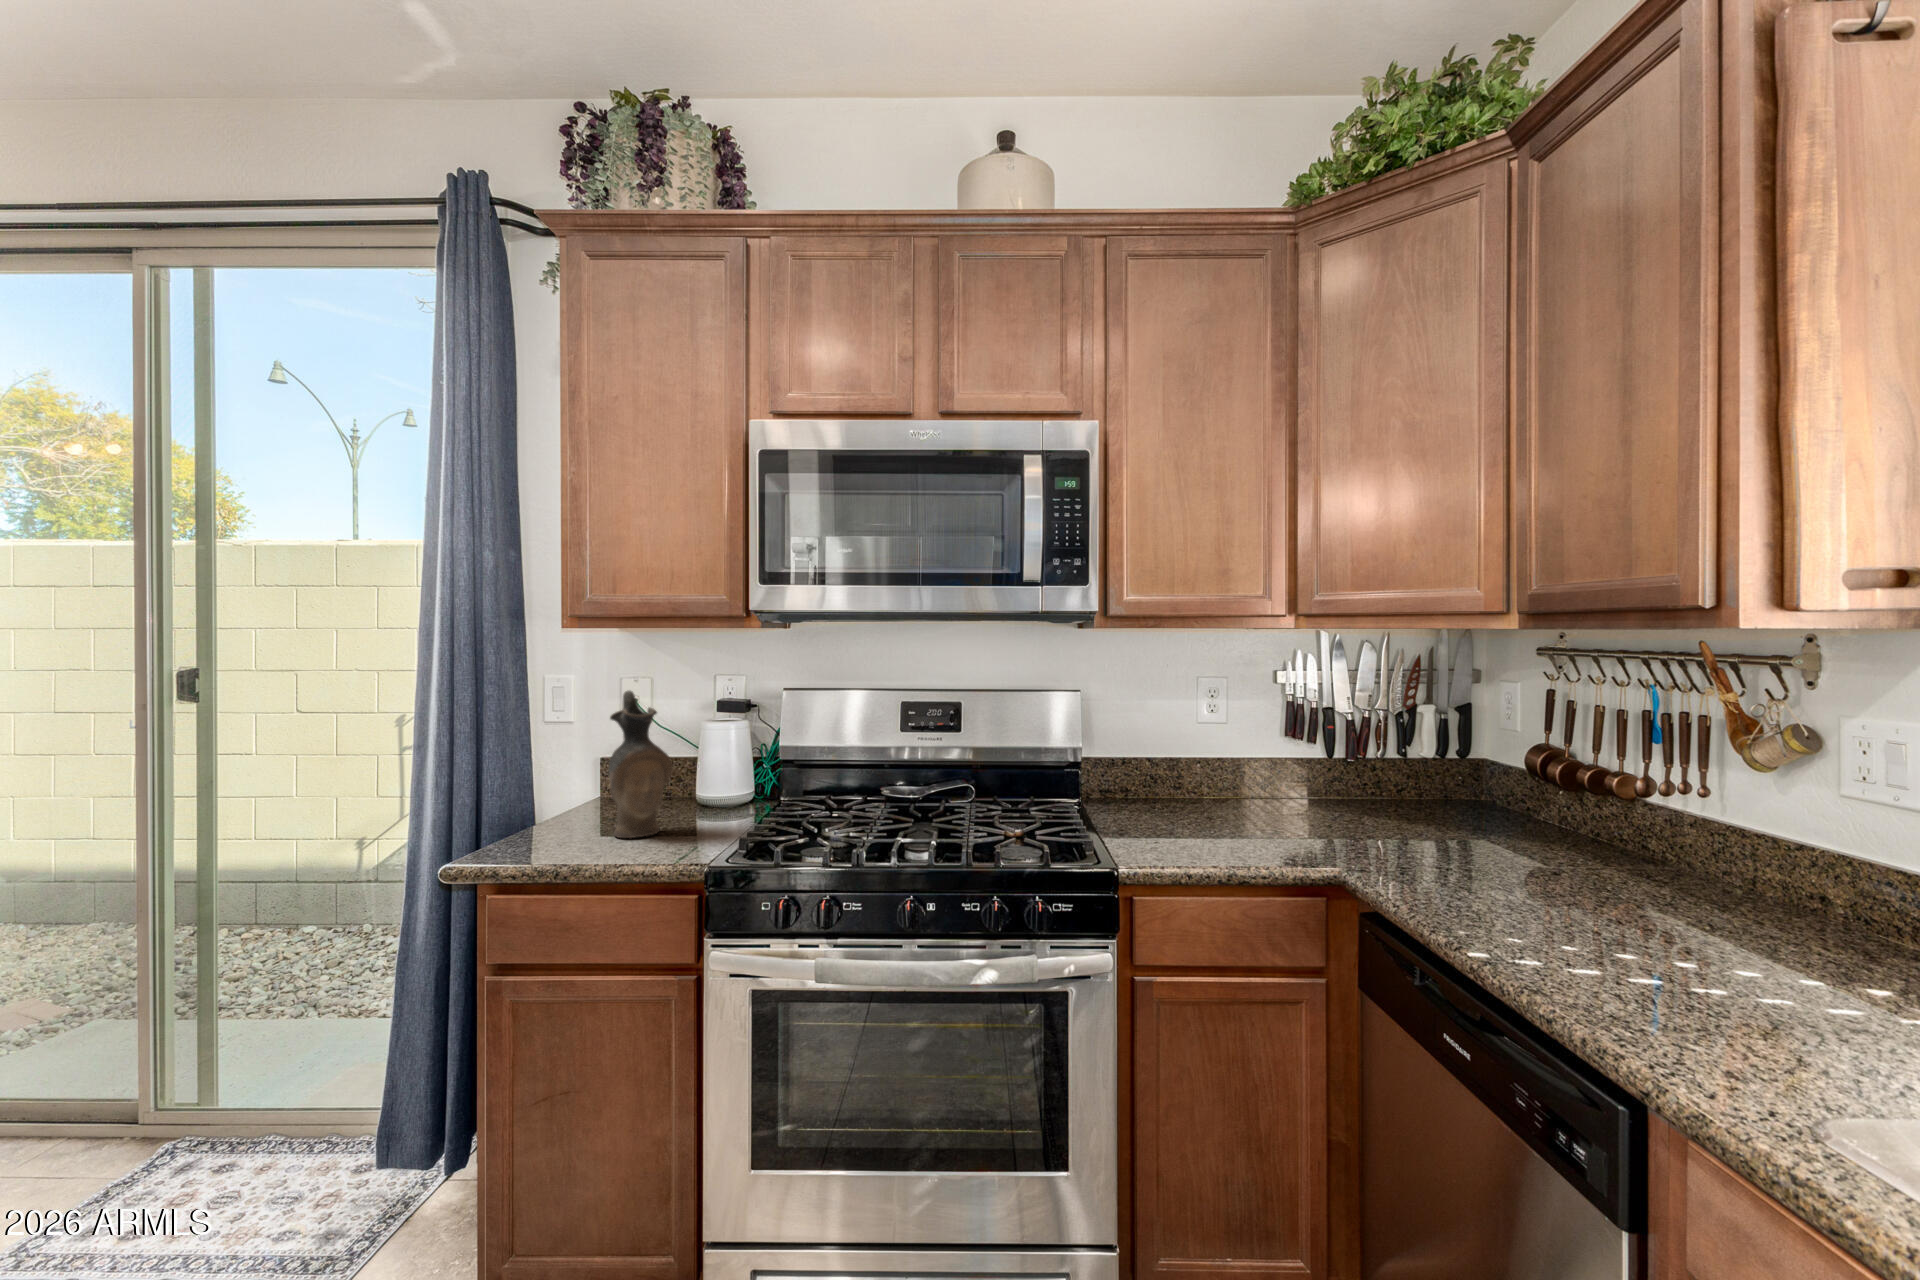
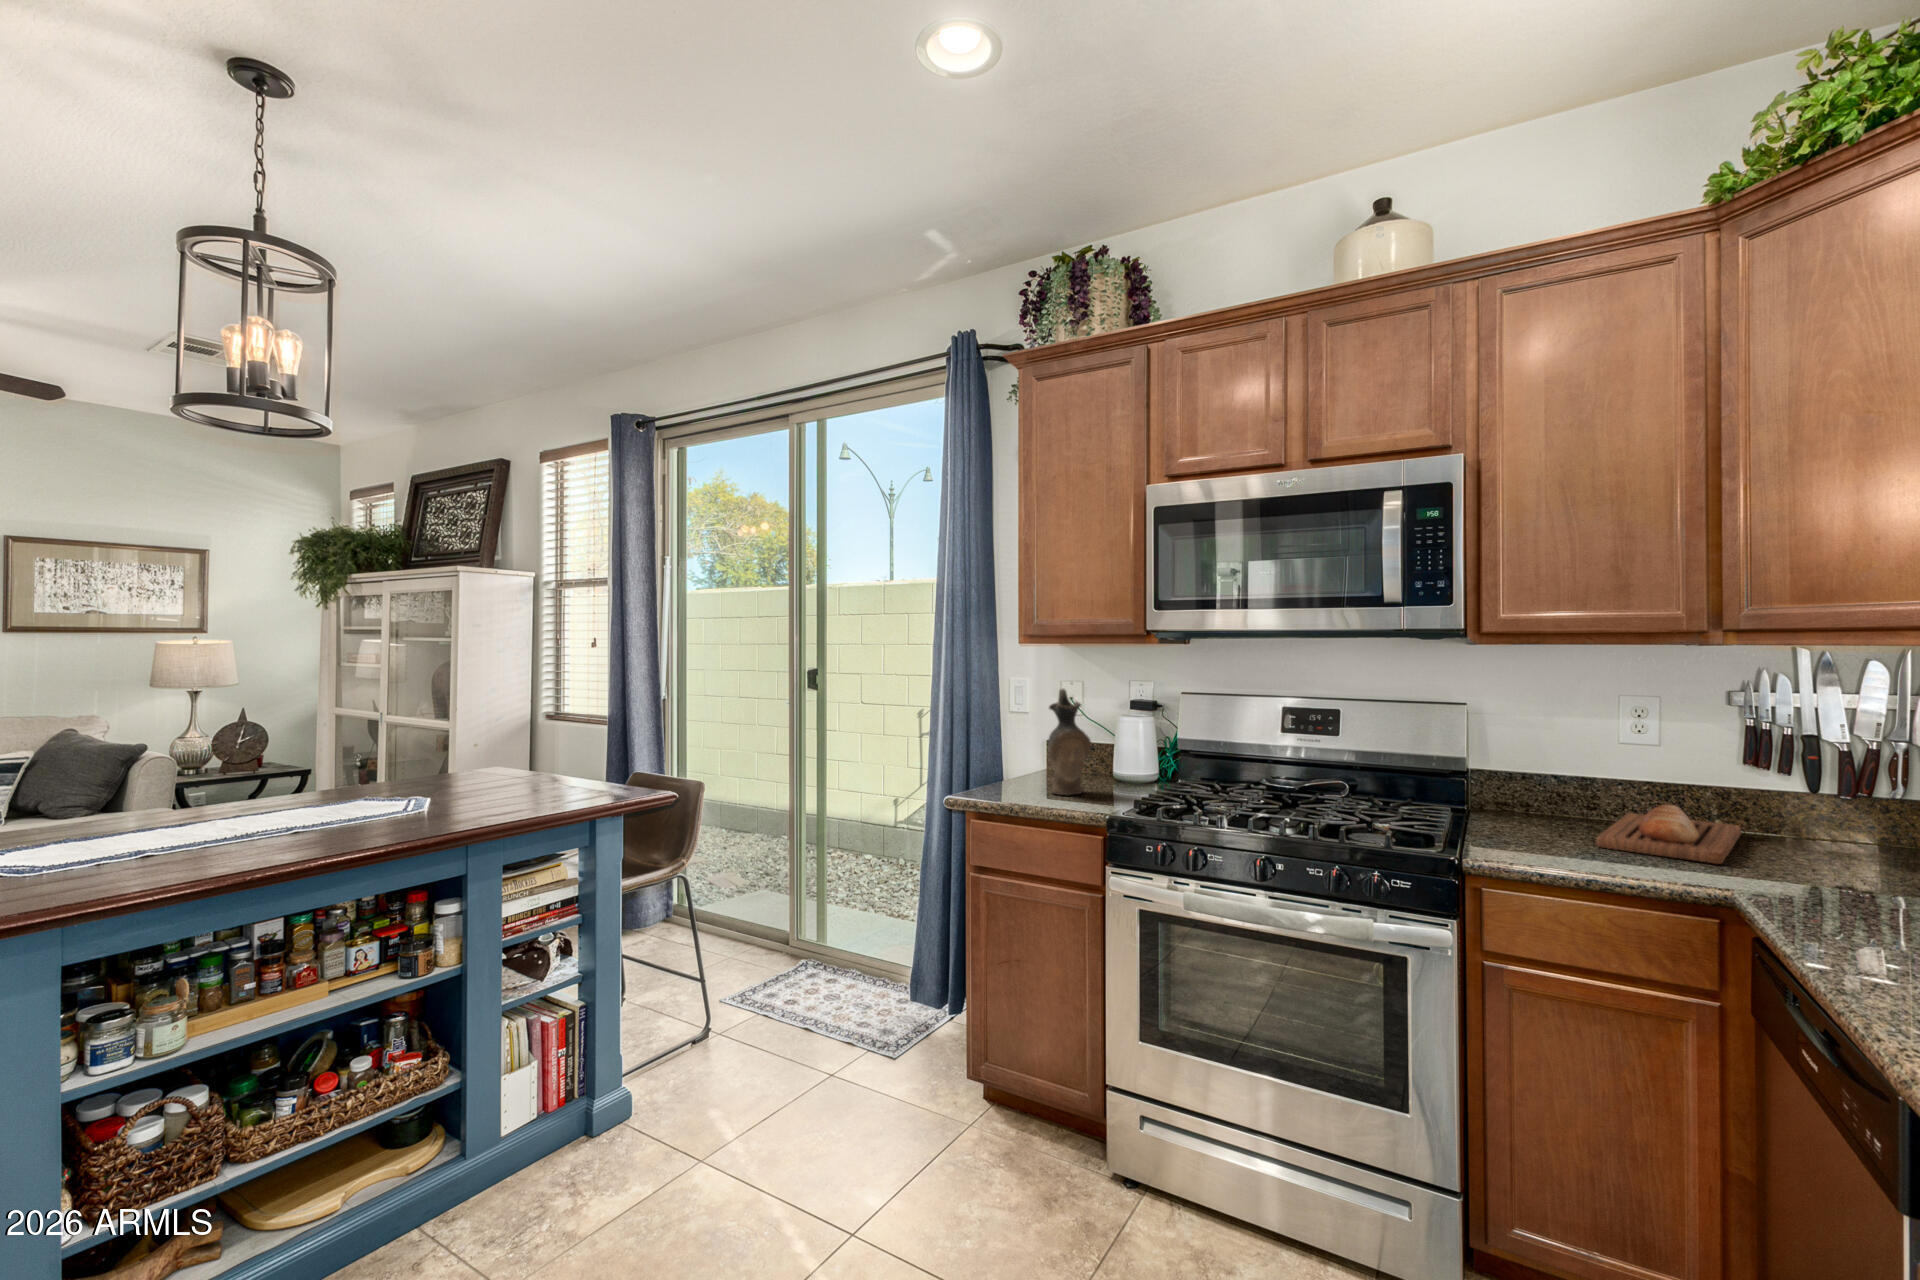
bread loaf: none [1222,789,1326,845] -> present [1596,805,1741,864]

